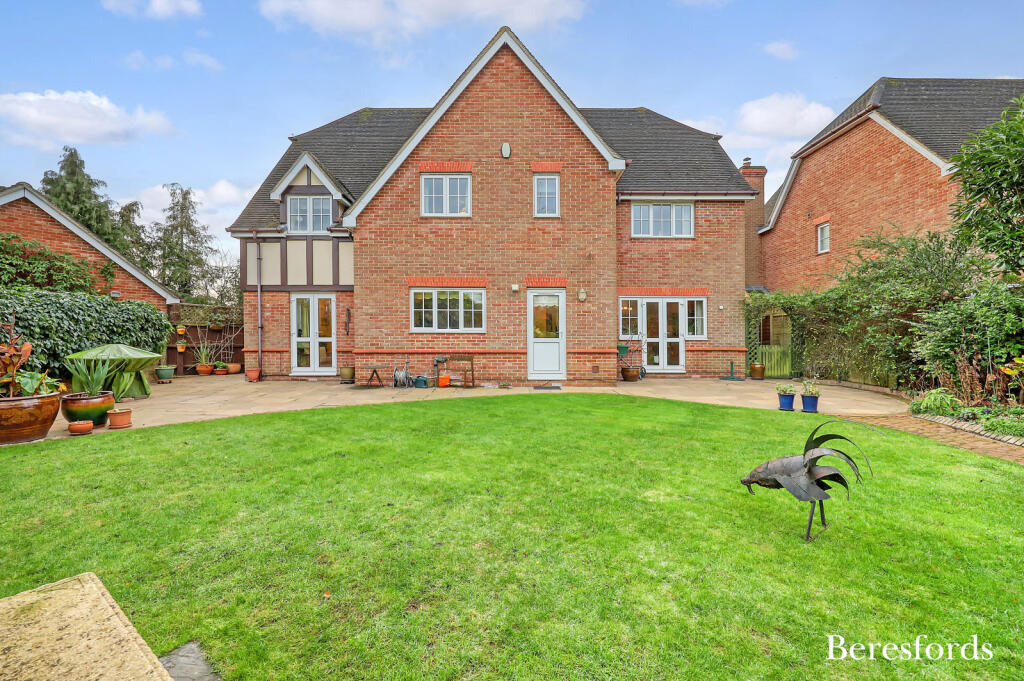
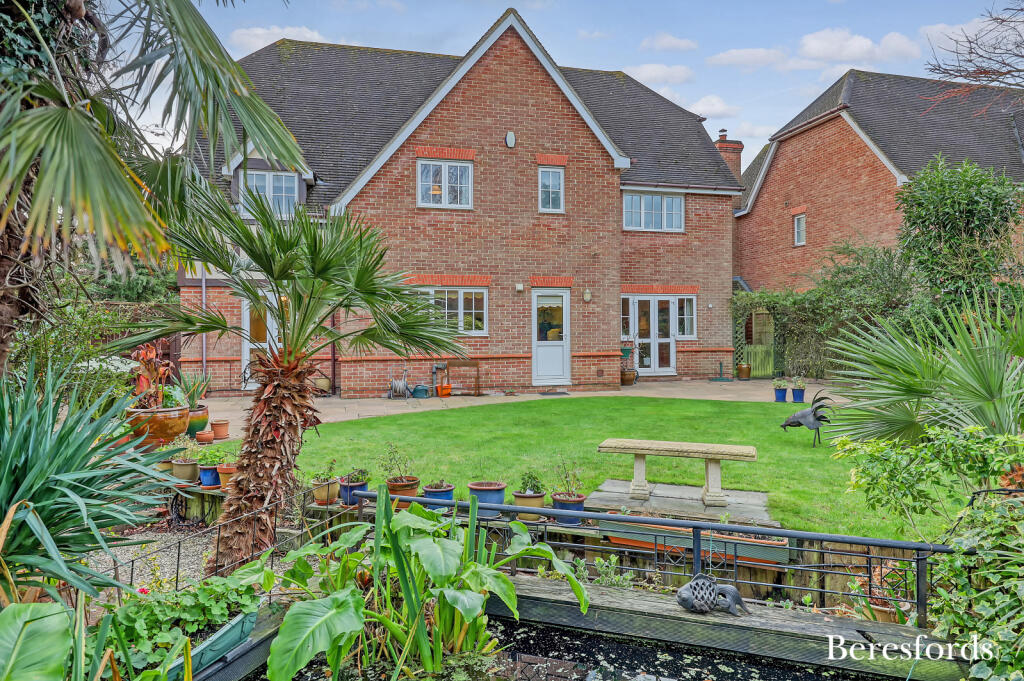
round table: present [359,365,390,388] -> none [355,374,389,400]

